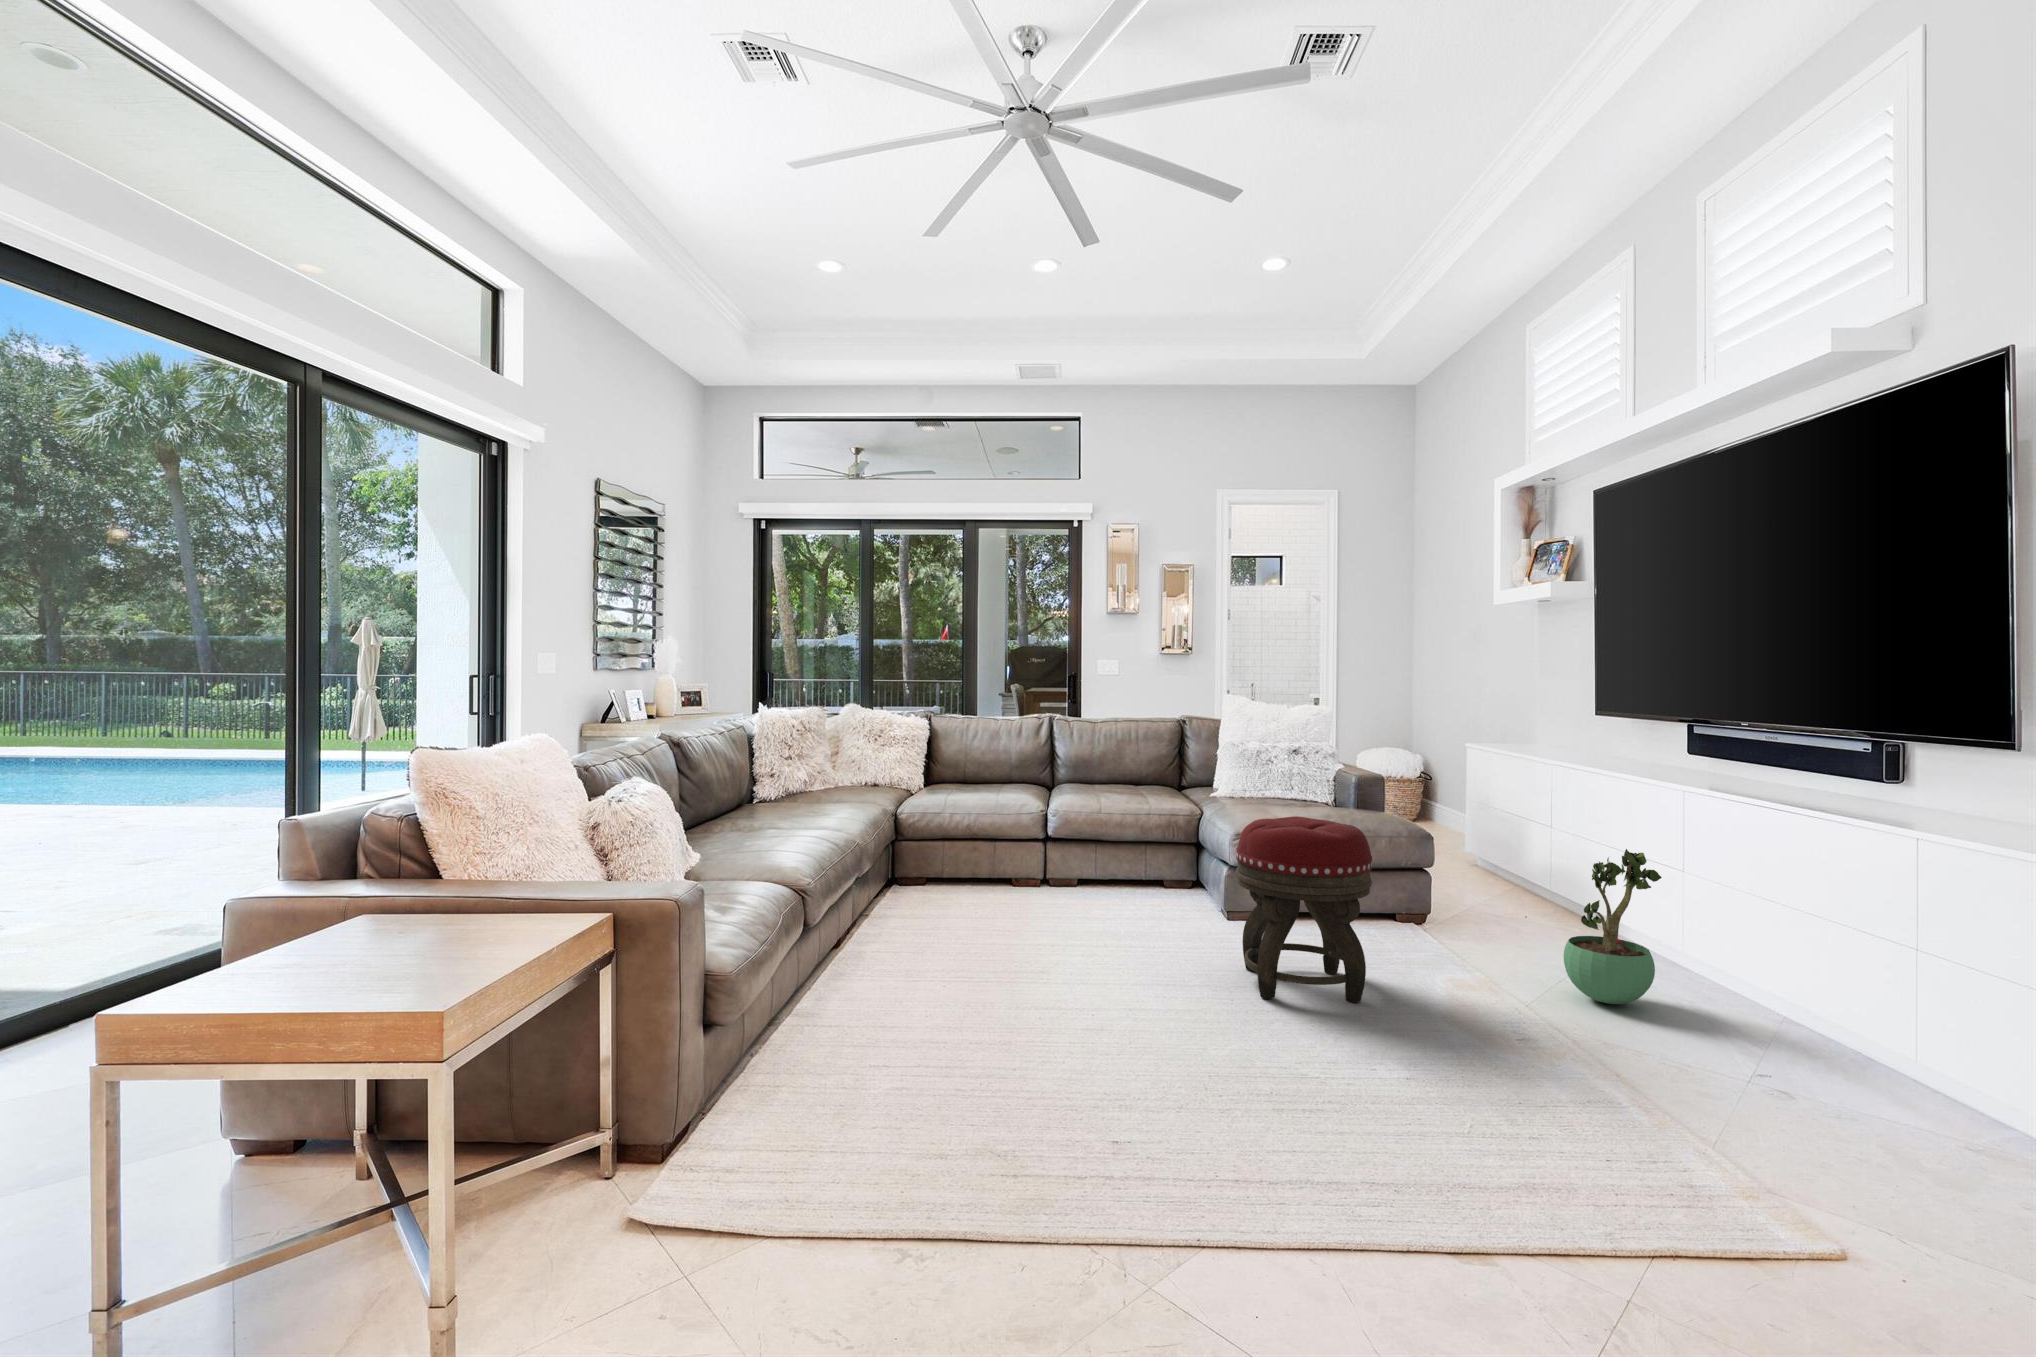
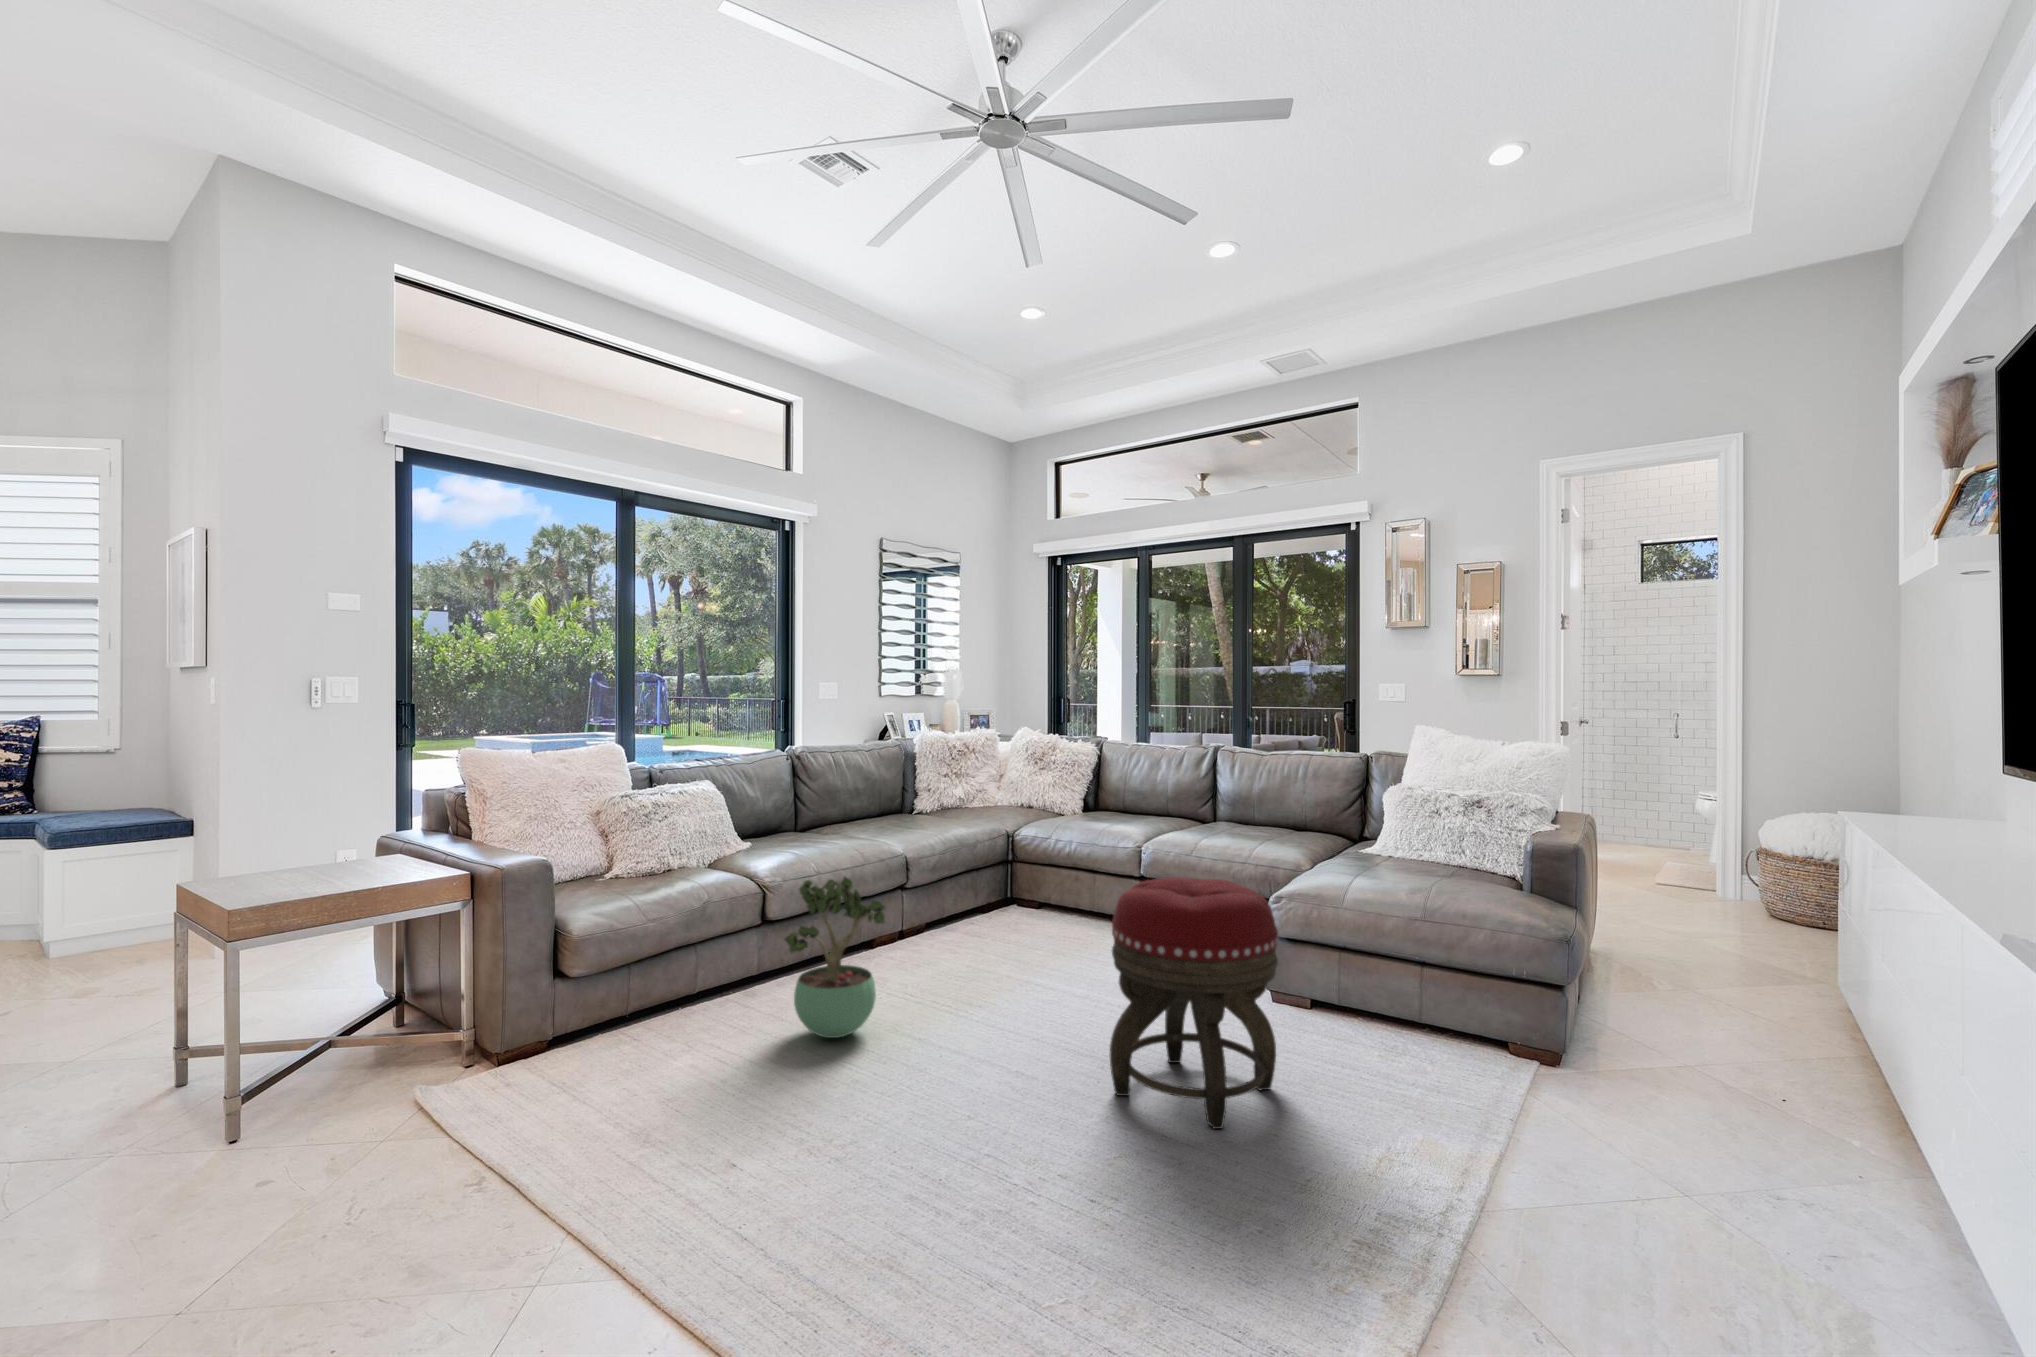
potted plant: present [1563,849,1662,1004] -> present [785,877,885,1038]

